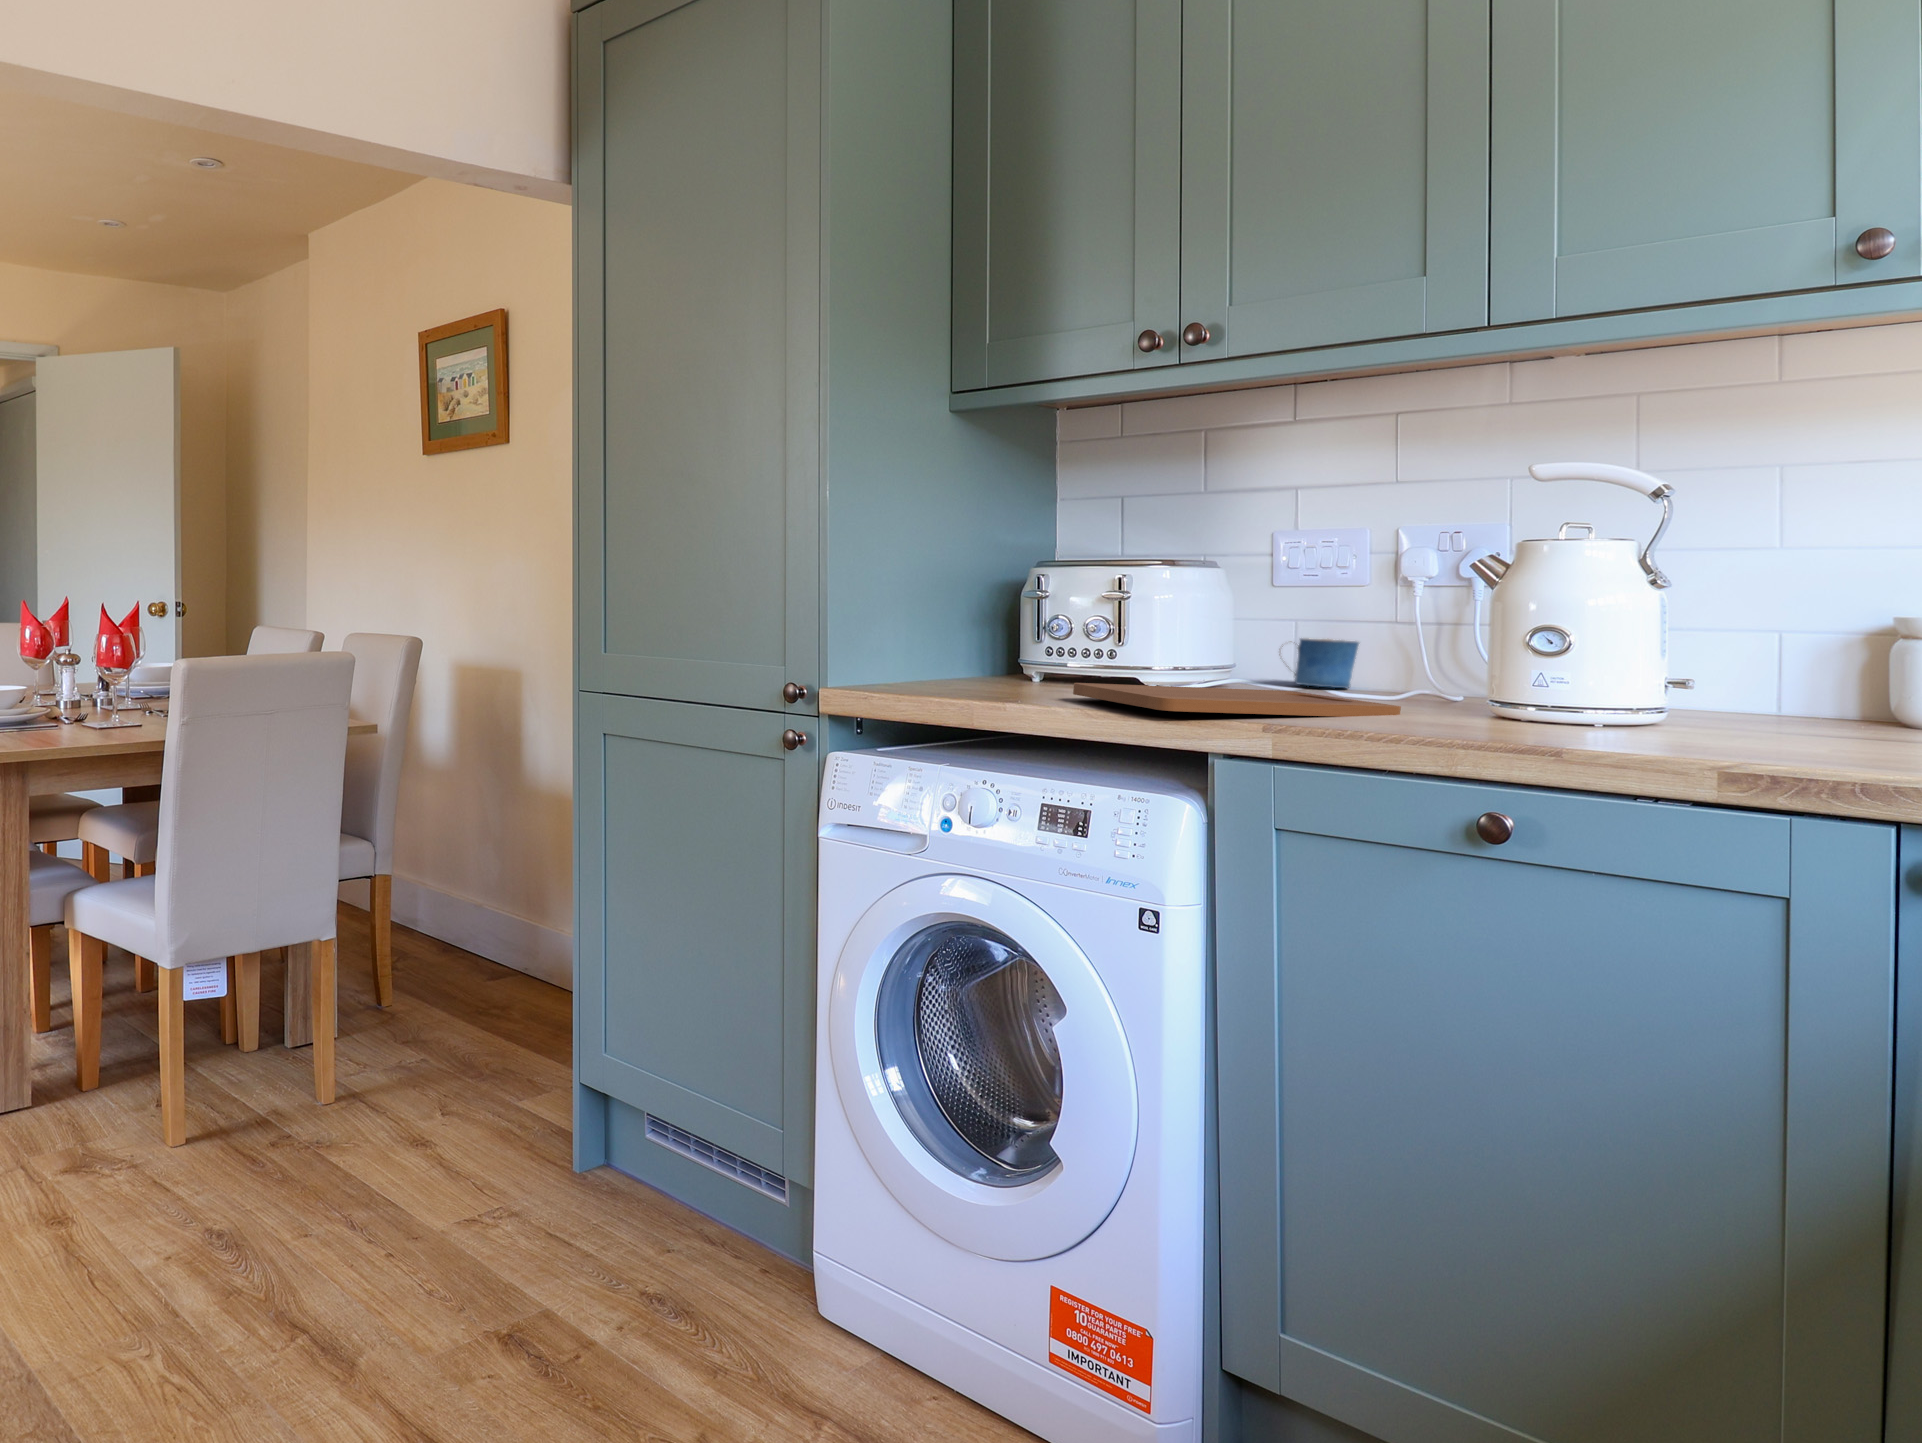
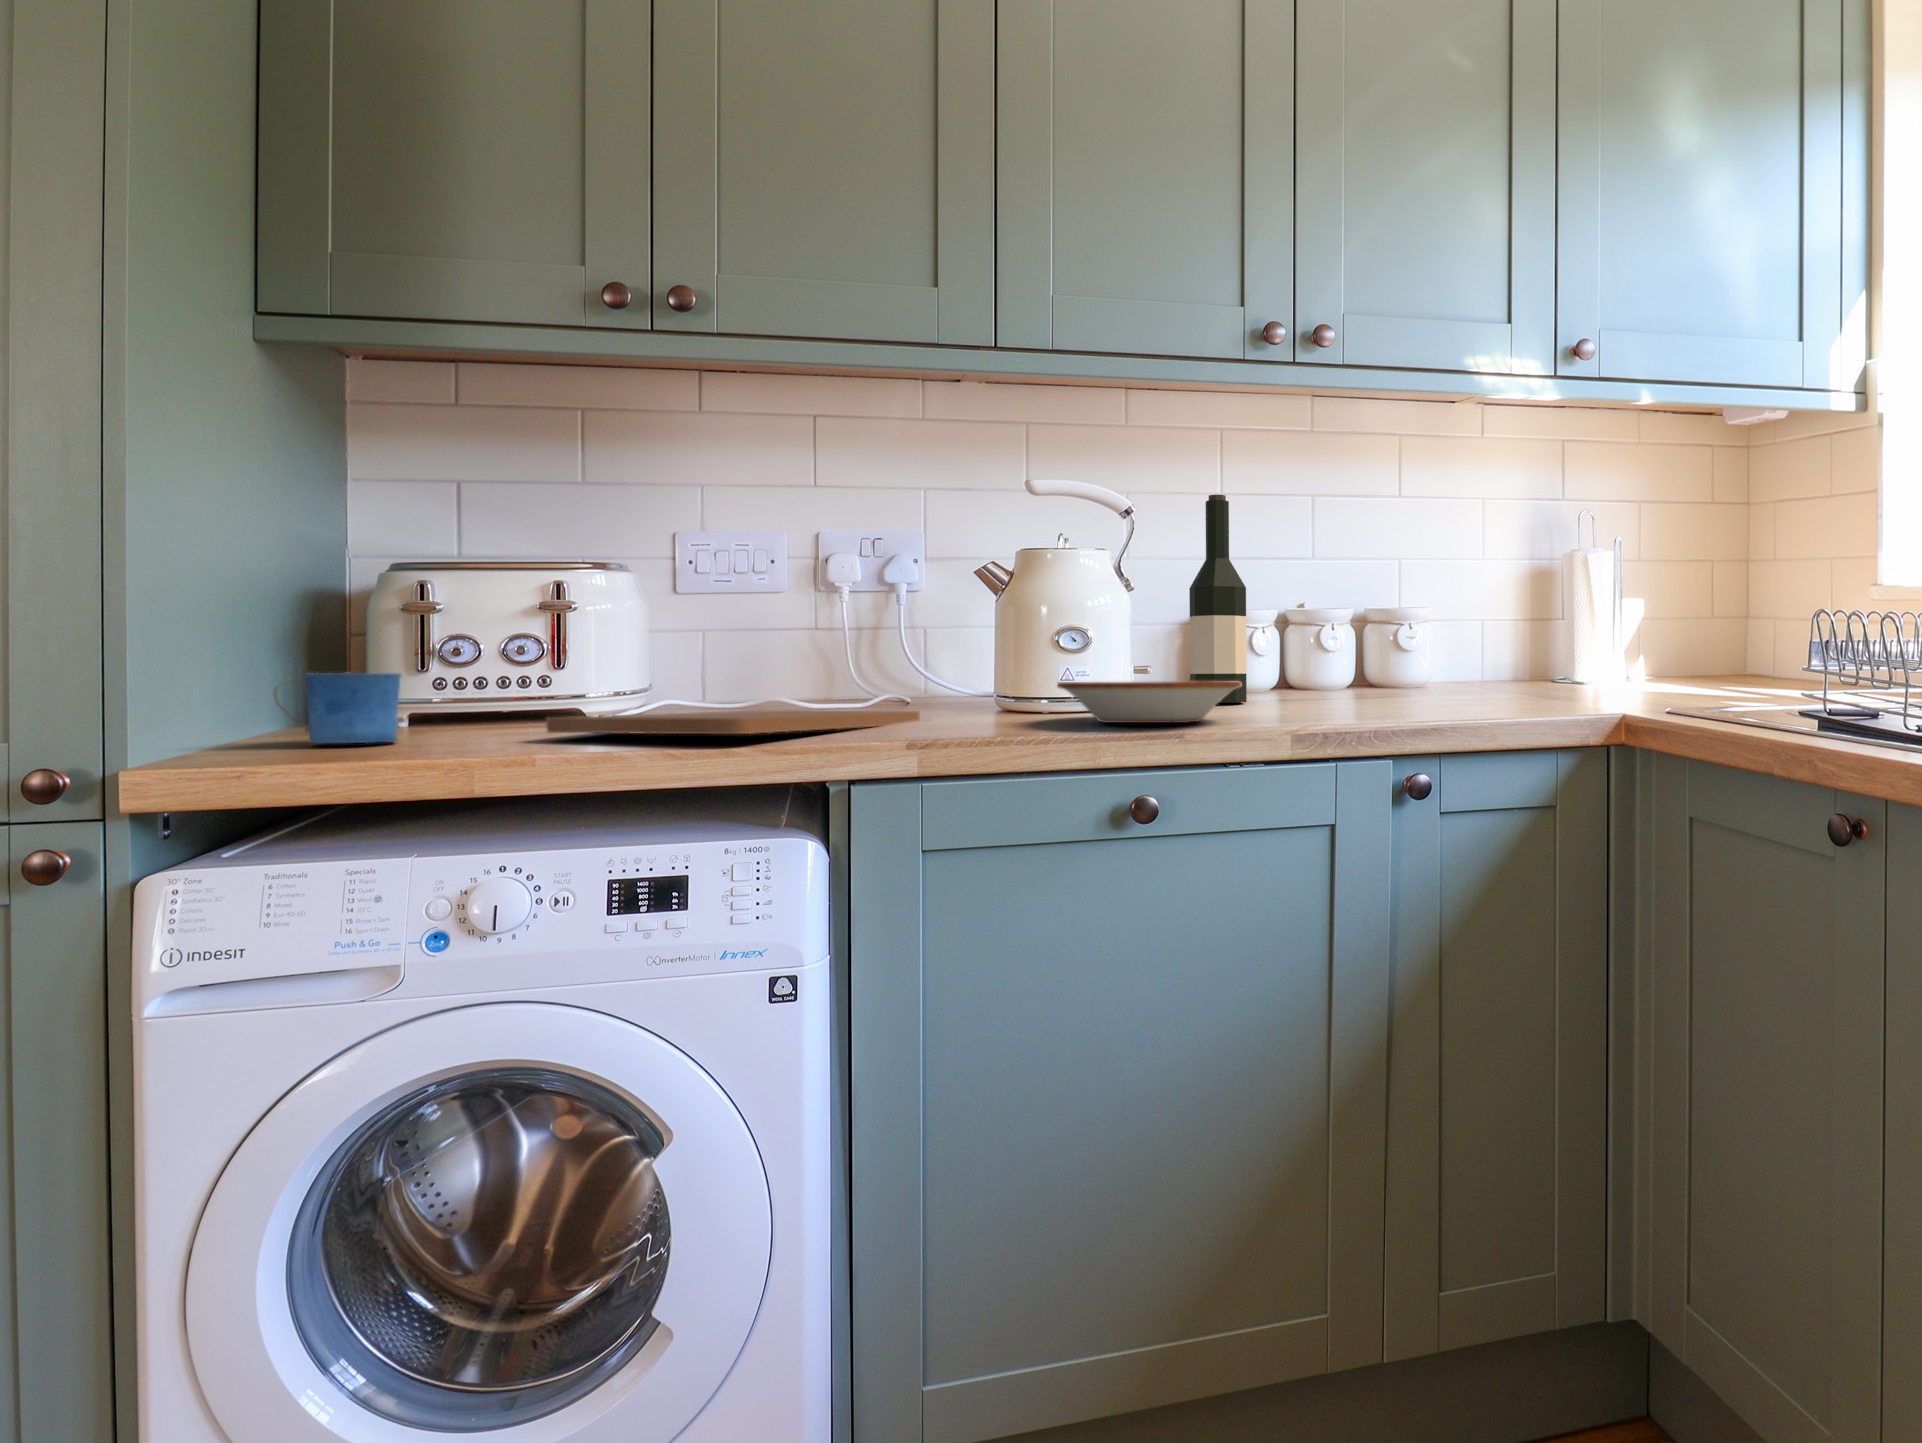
wine bottle: none [1762,491,1864,736] -> present [1189,495,1247,703]
mug: present [1279,638,1359,688] -> present [274,673,401,743]
bowl: none [1495,694,1721,750] -> present [1057,681,1241,723]

